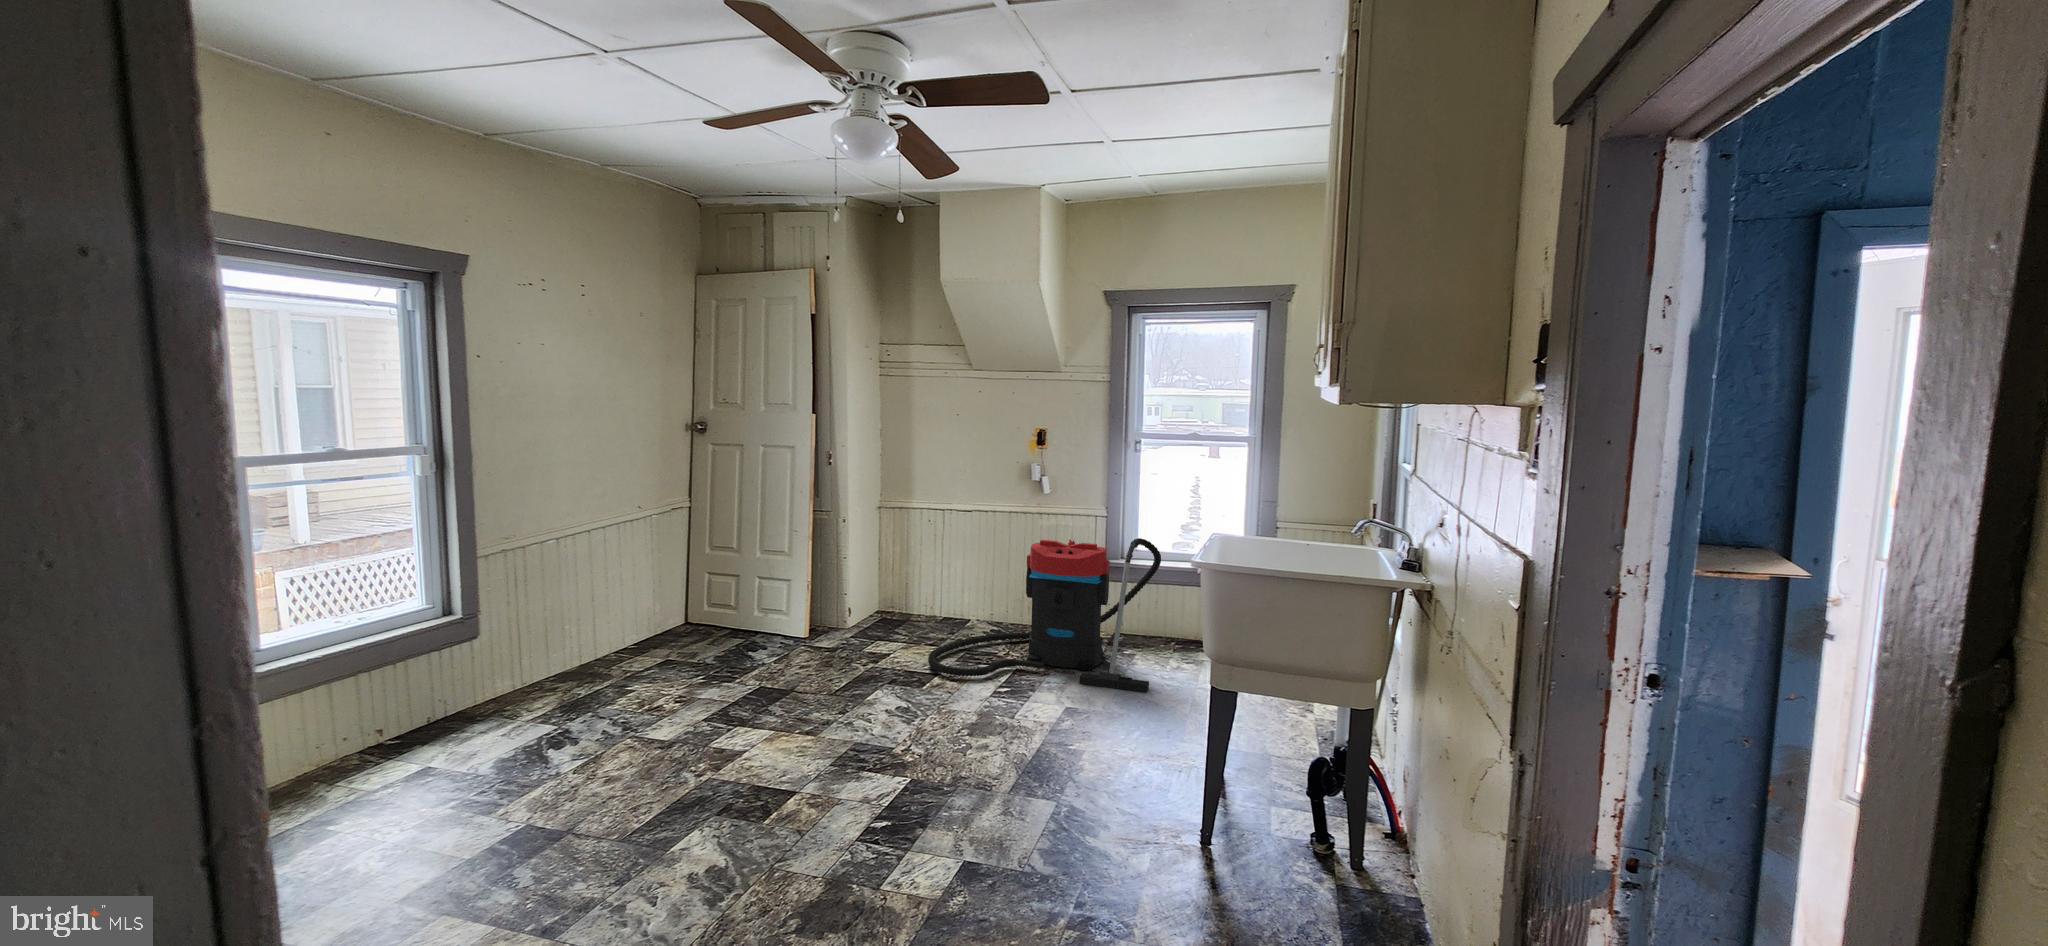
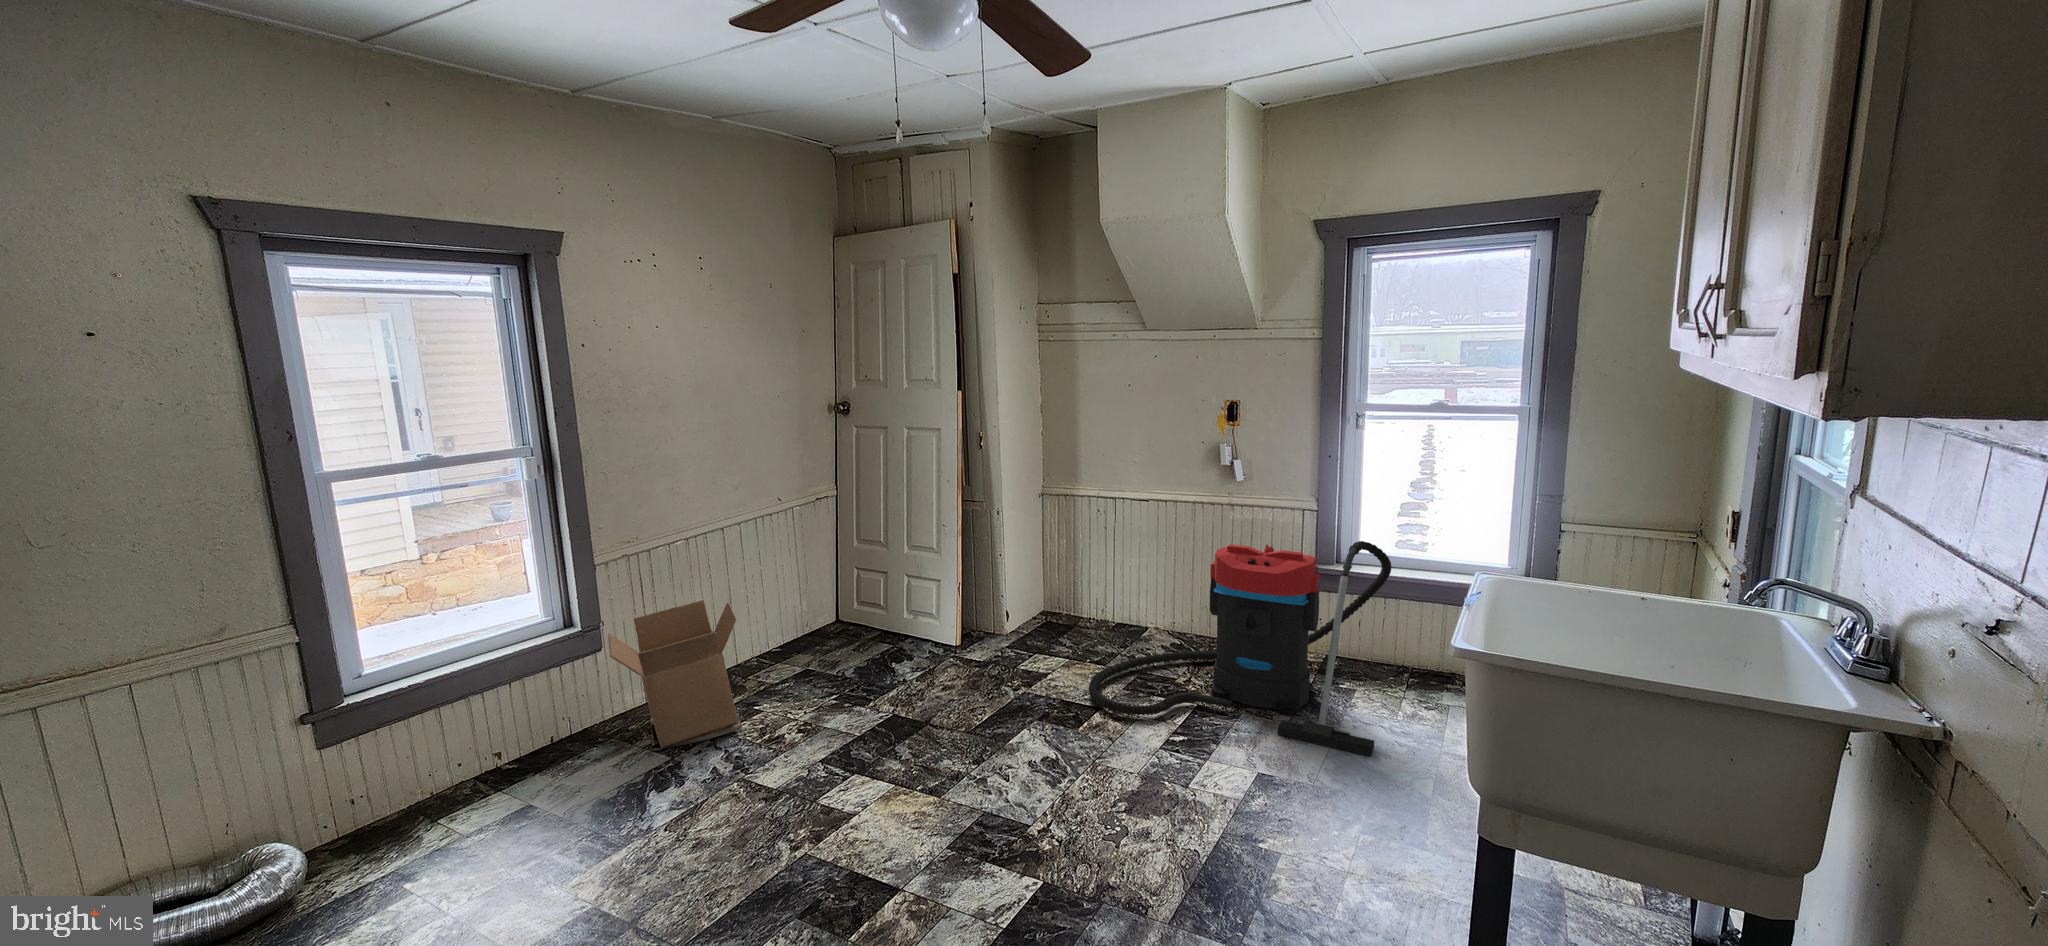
cardboard box: none [489,591,621,722] -> present [608,600,742,750]

